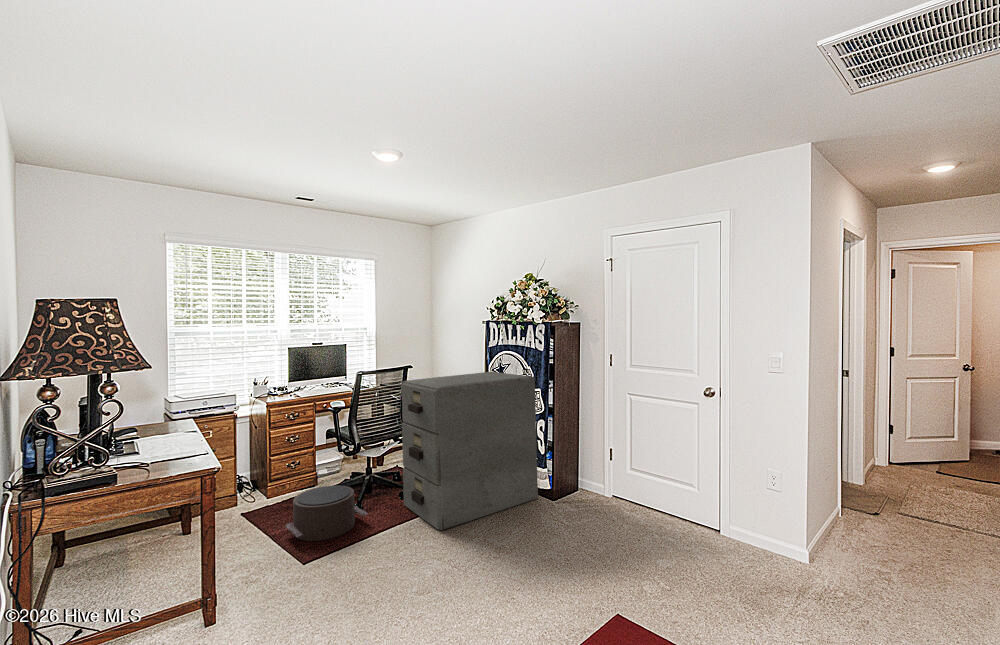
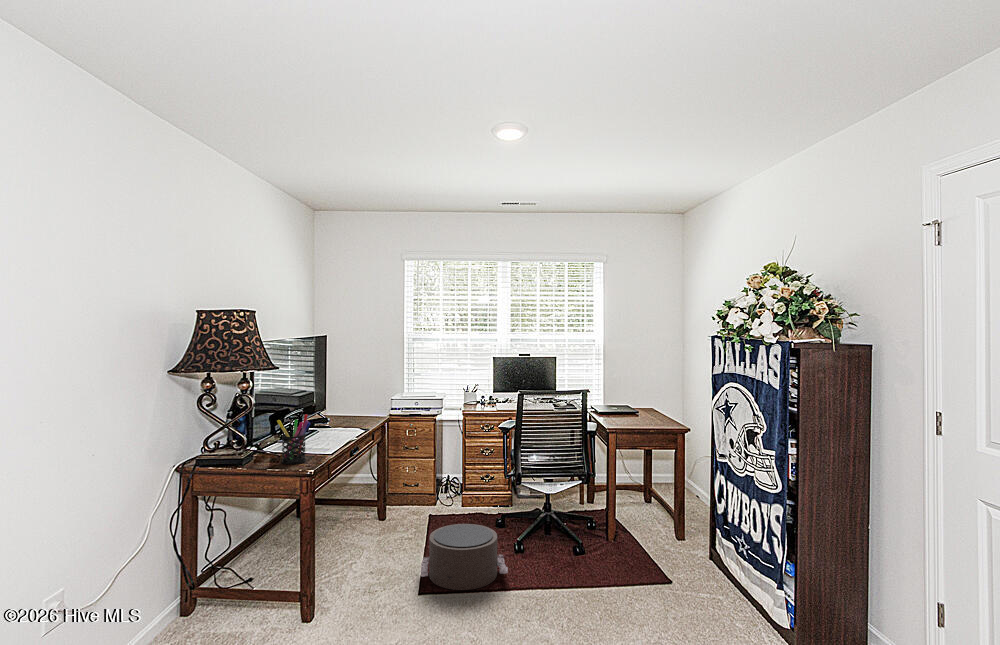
filing cabinet: present [402,372,538,530] -> none [562,410,761,628]
pen holder: none [150,407,192,459] -> present [277,414,310,464]

